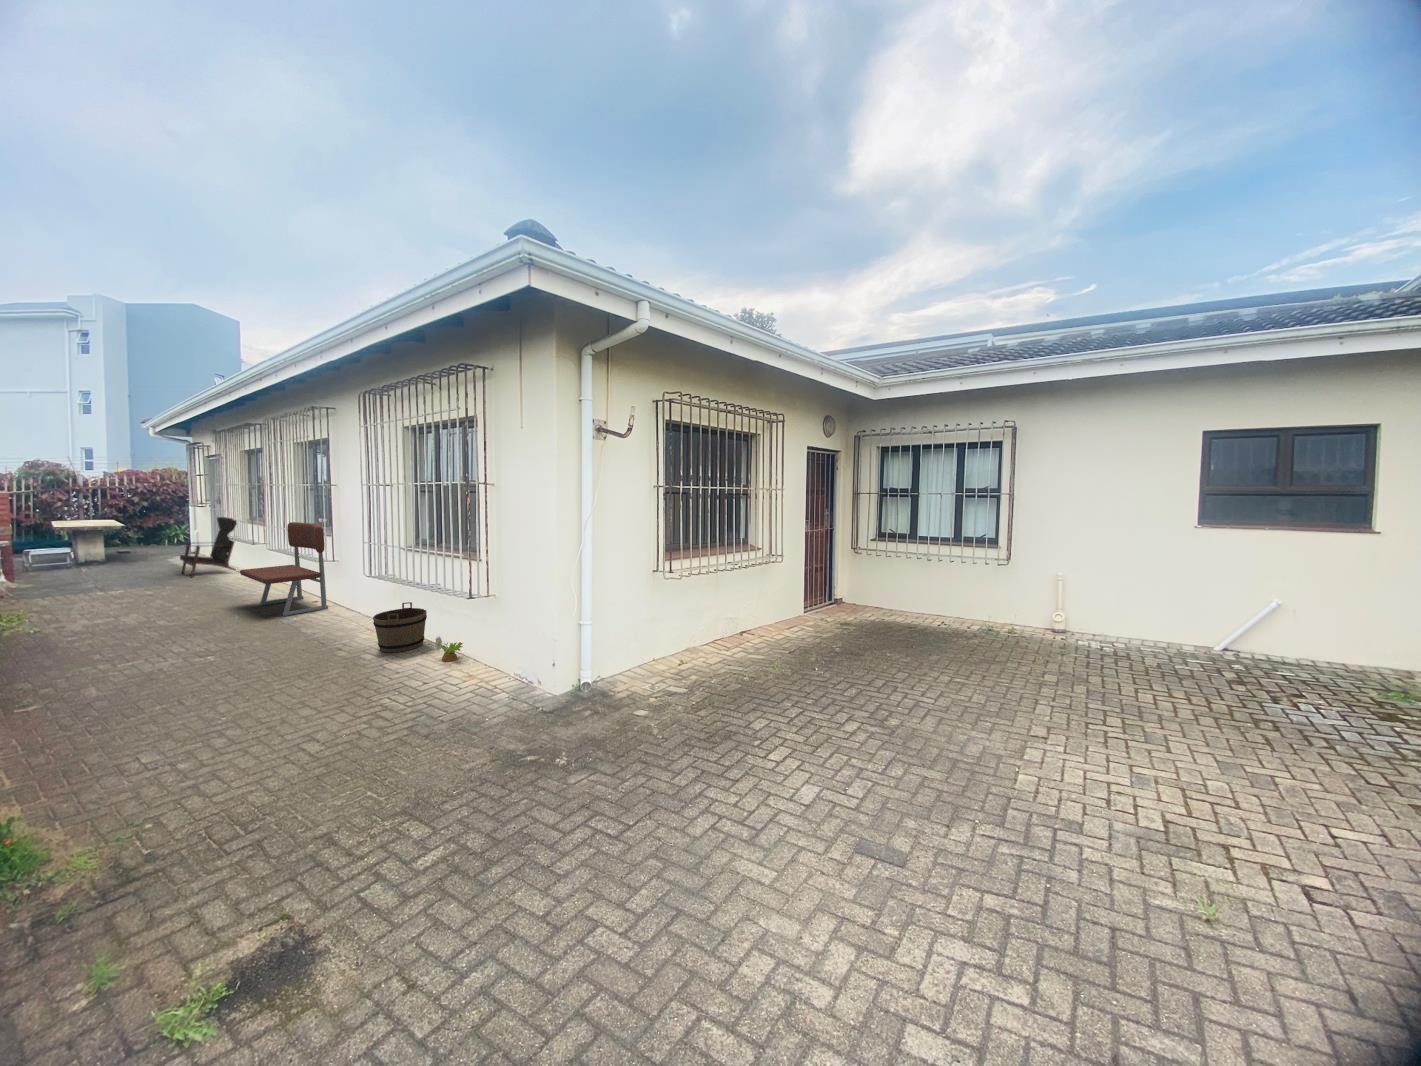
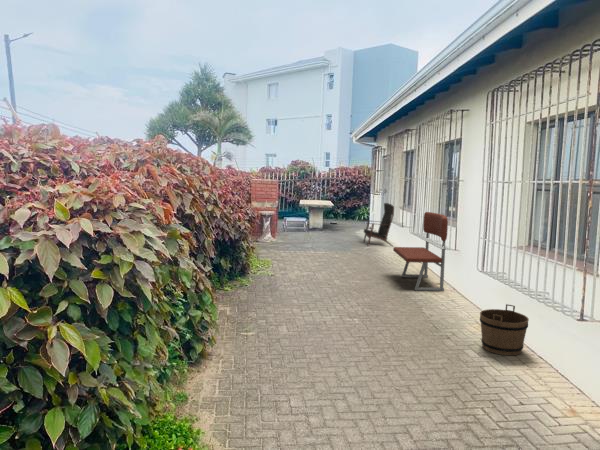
decorative plant: present [435,636,463,662] -> none [536,353,567,385]

